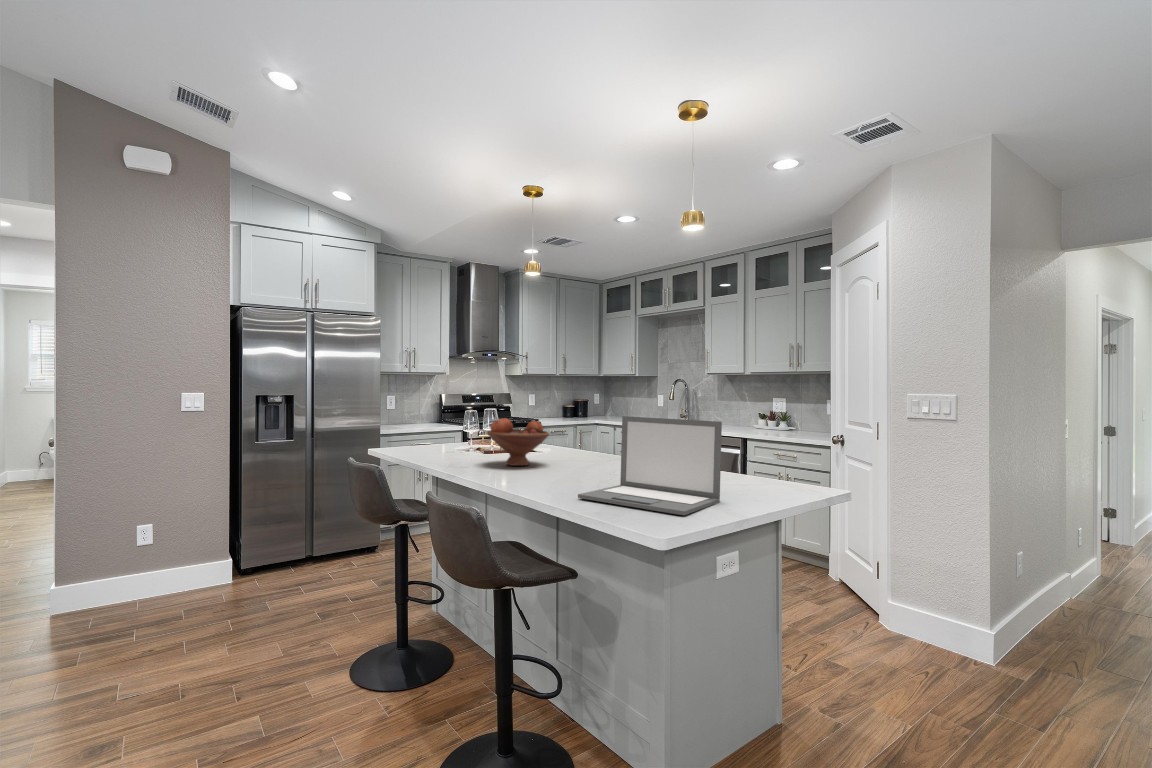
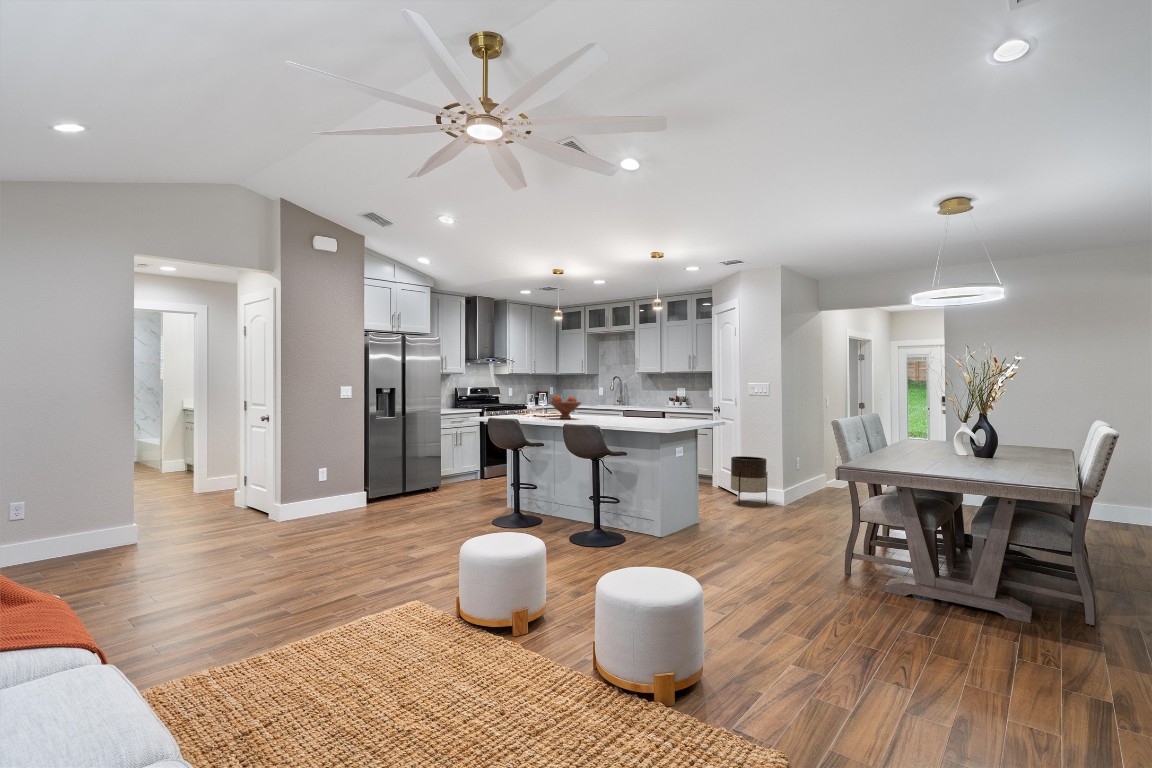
laptop: present [578,416,722,515] -> none [618,391,674,426]
planter: none [867,544,954,661] -> present [731,456,767,506]

